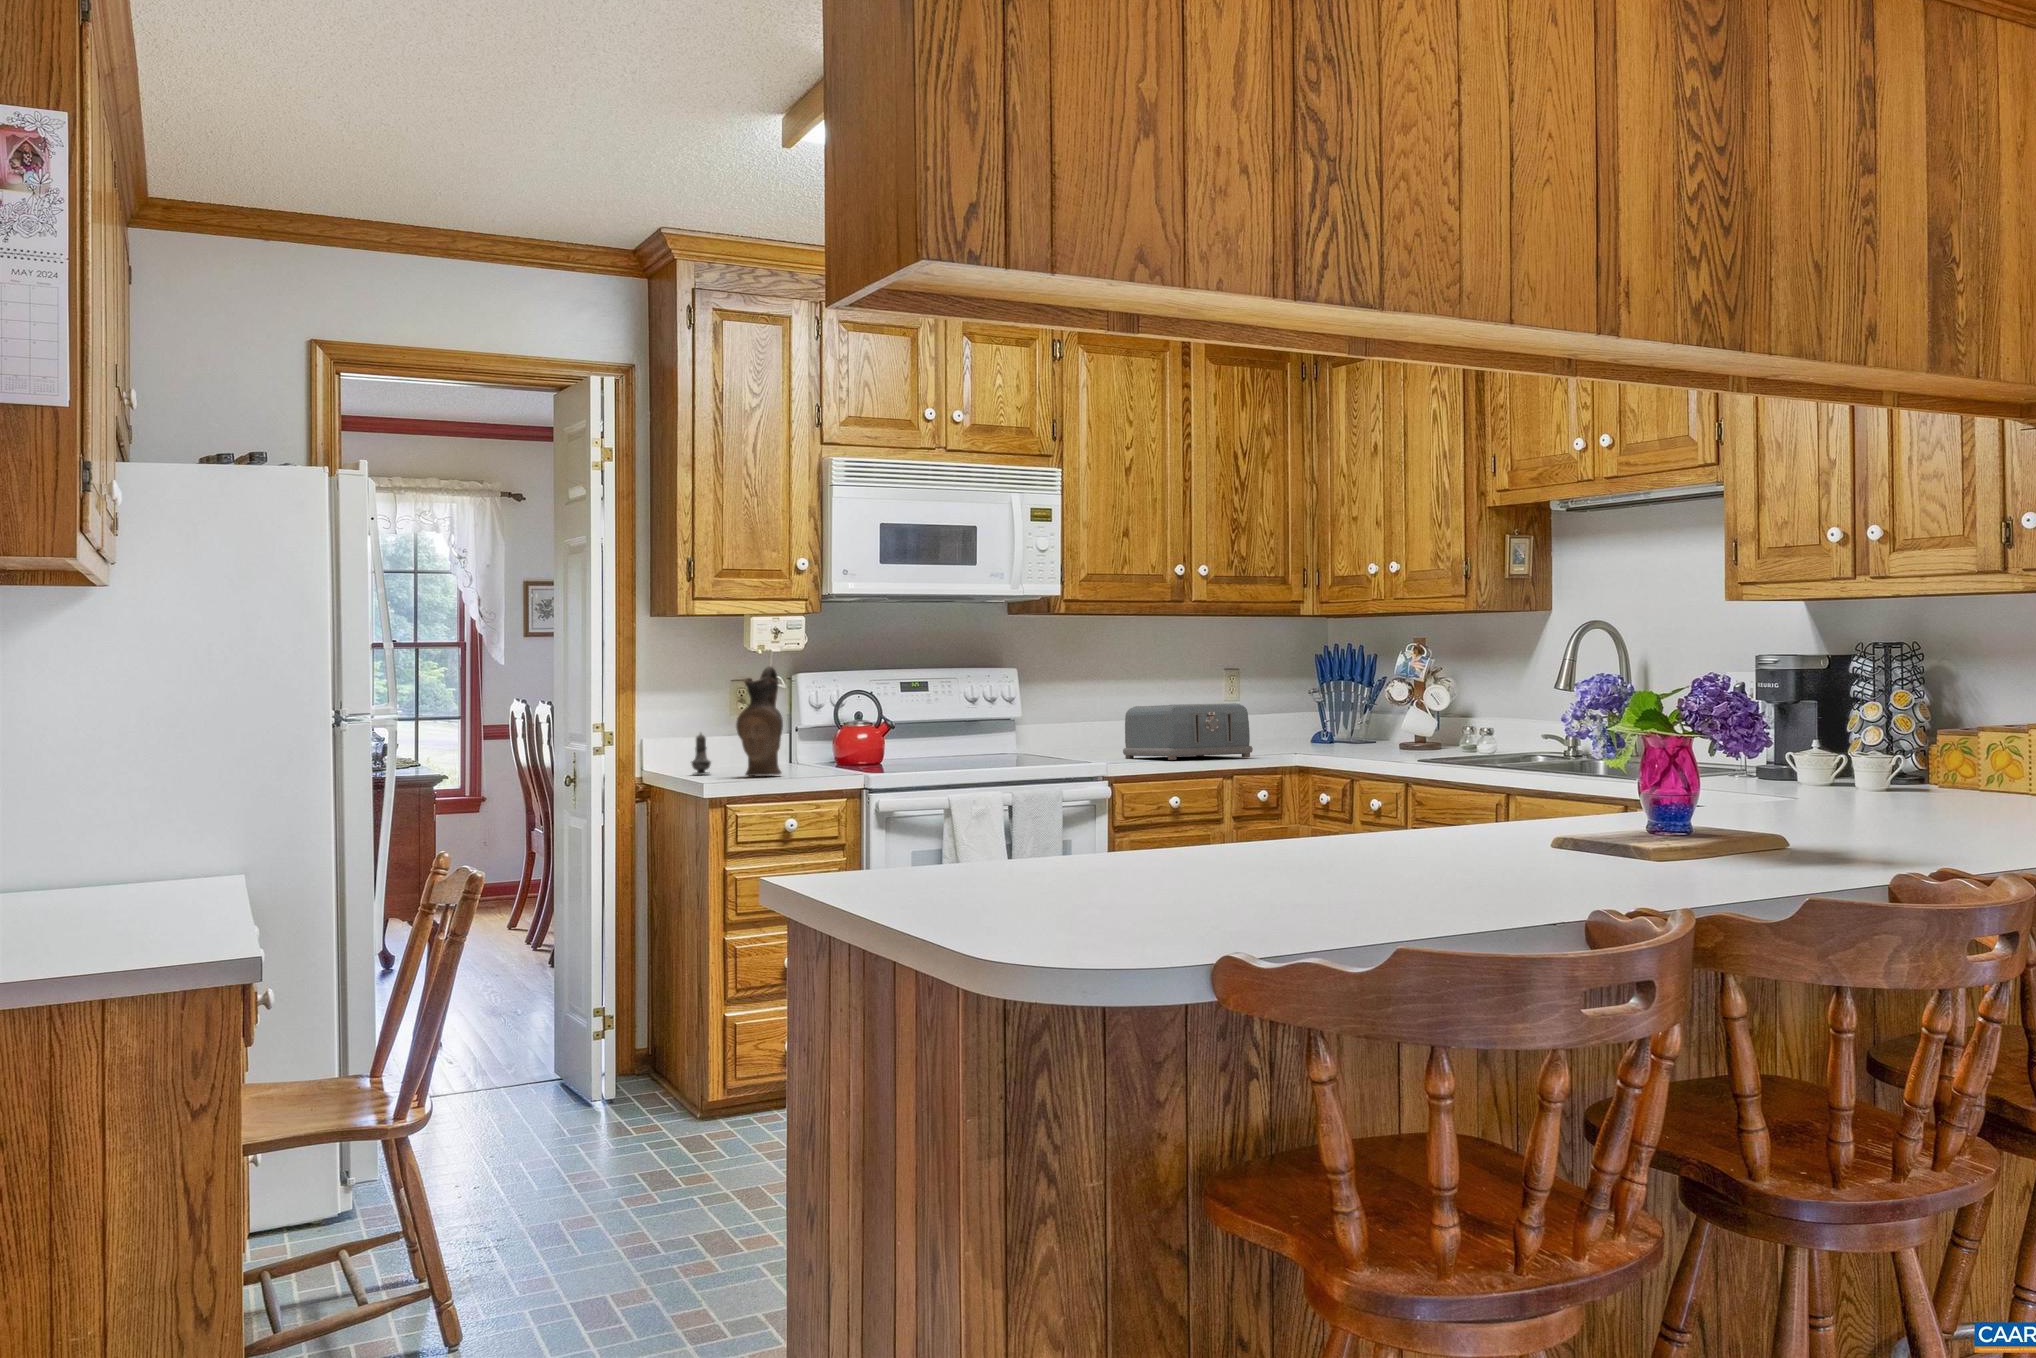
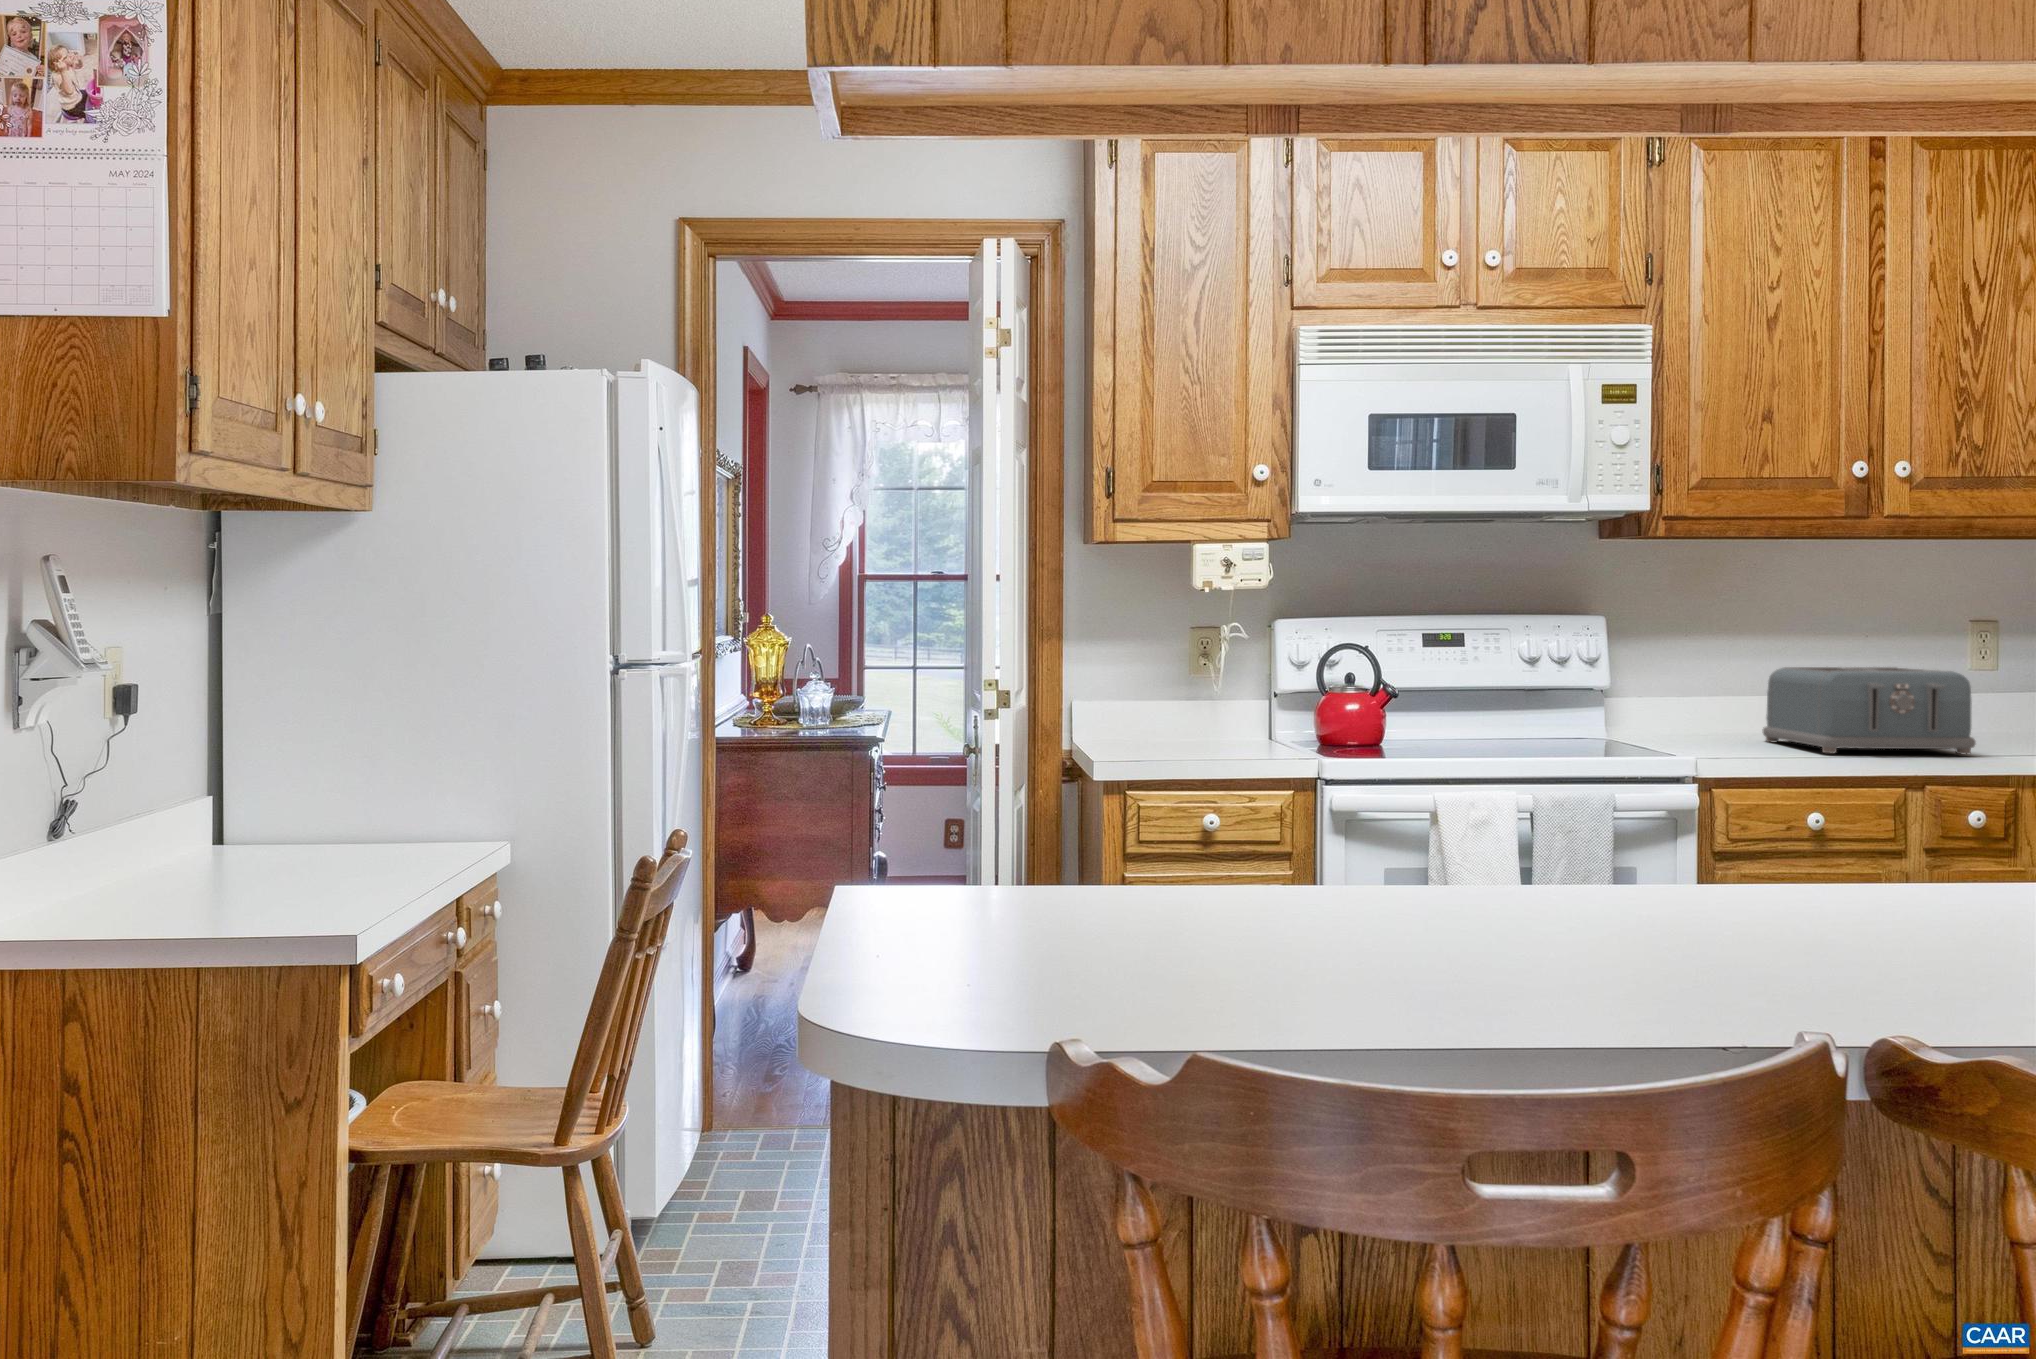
ceramic pitcher: present [736,666,783,776] -> none [1164,610,1227,753]
salt shaker: present [692,734,711,775] -> none [1126,688,1152,742]

